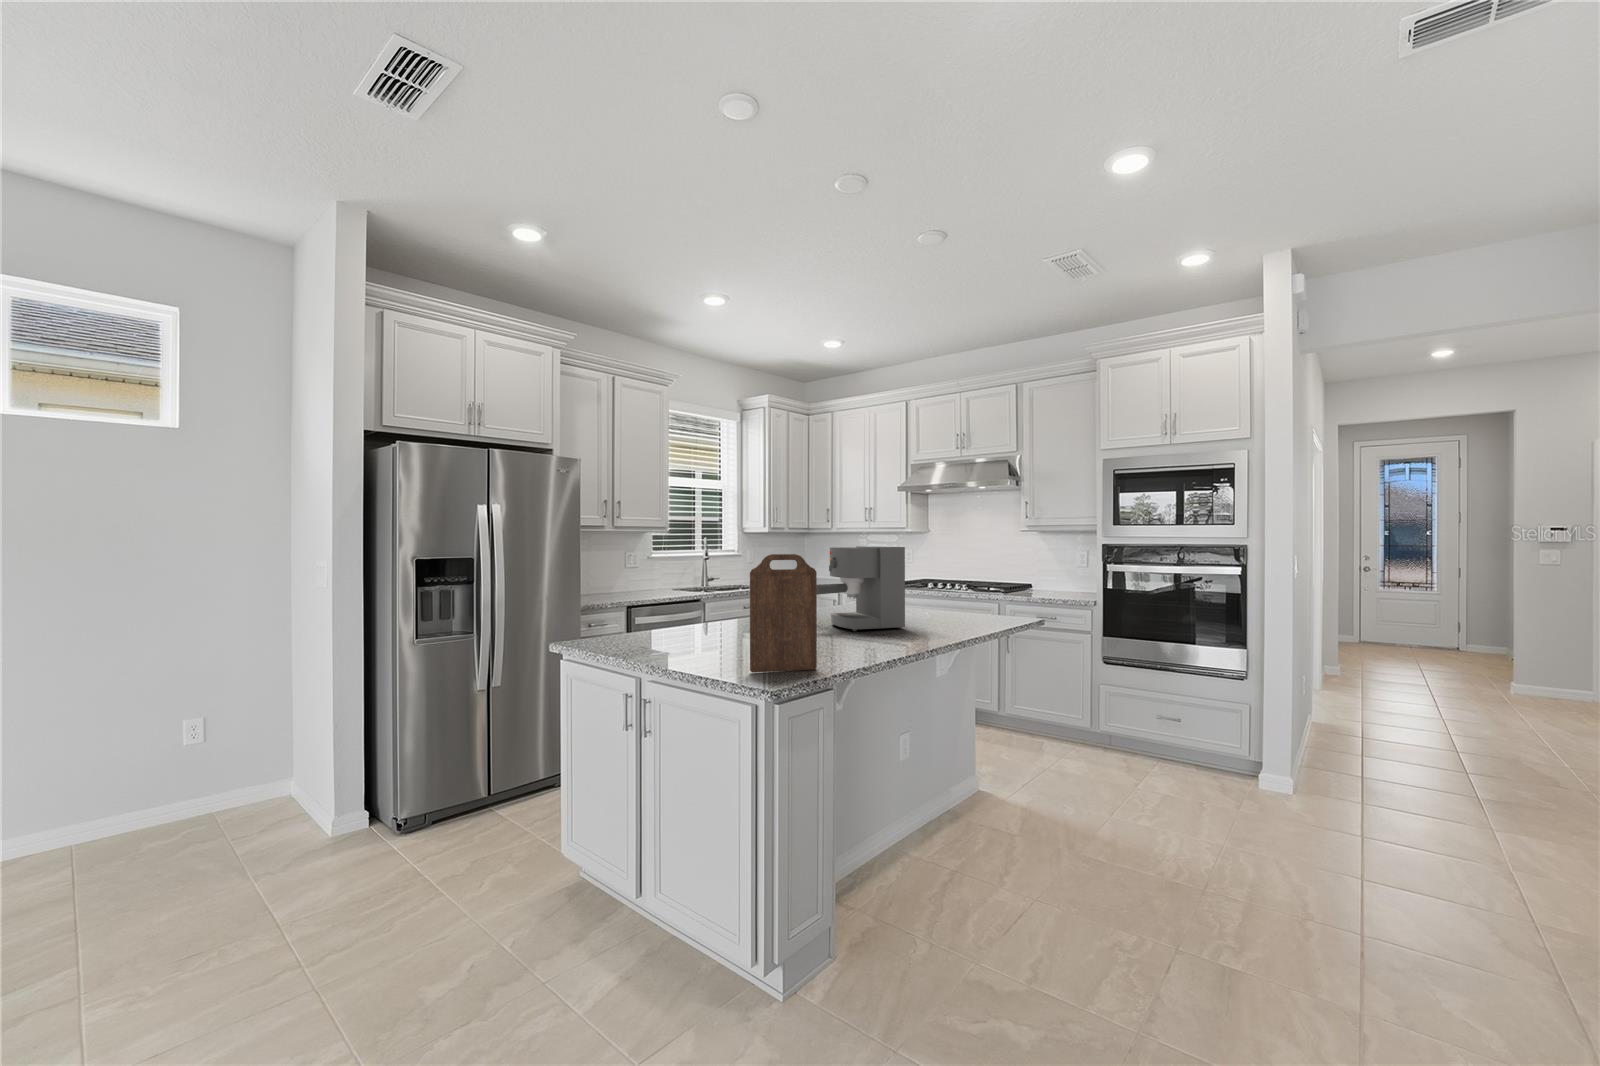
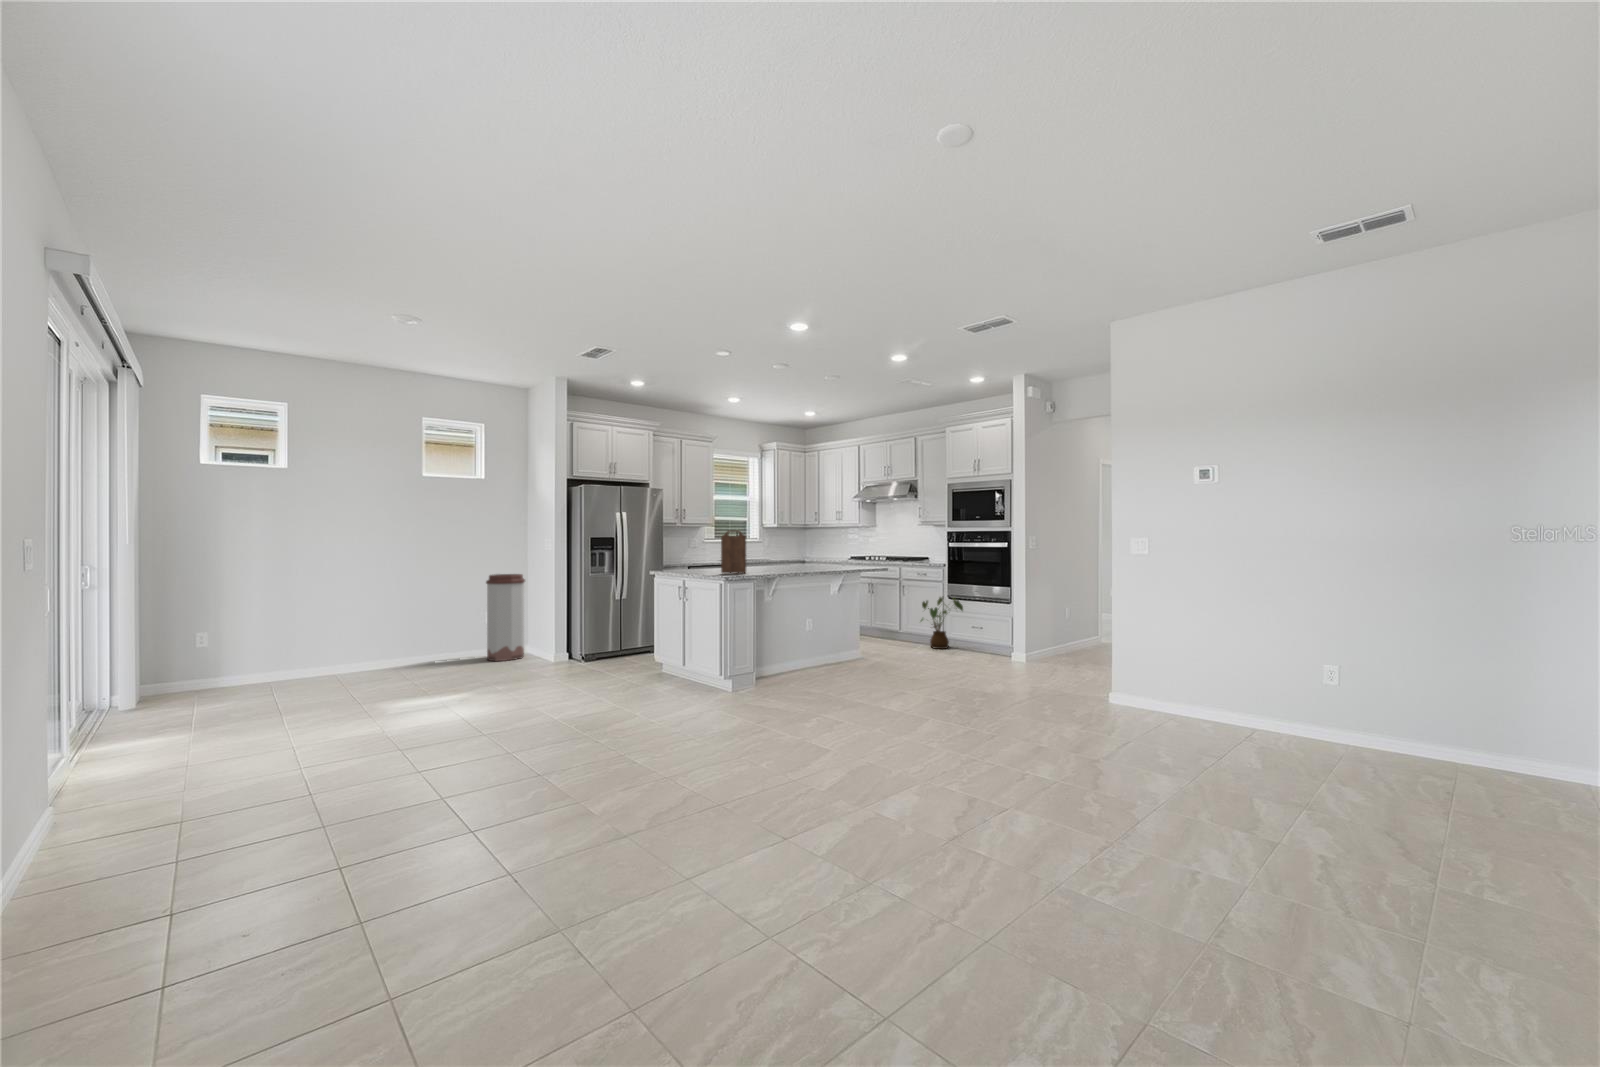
coffee maker: present [817,546,905,631] -> none [763,530,805,567]
trash can: none [160,637,269,847] -> present [486,574,525,661]
house plant: none [1066,664,1152,764] -> present [921,597,963,649]

